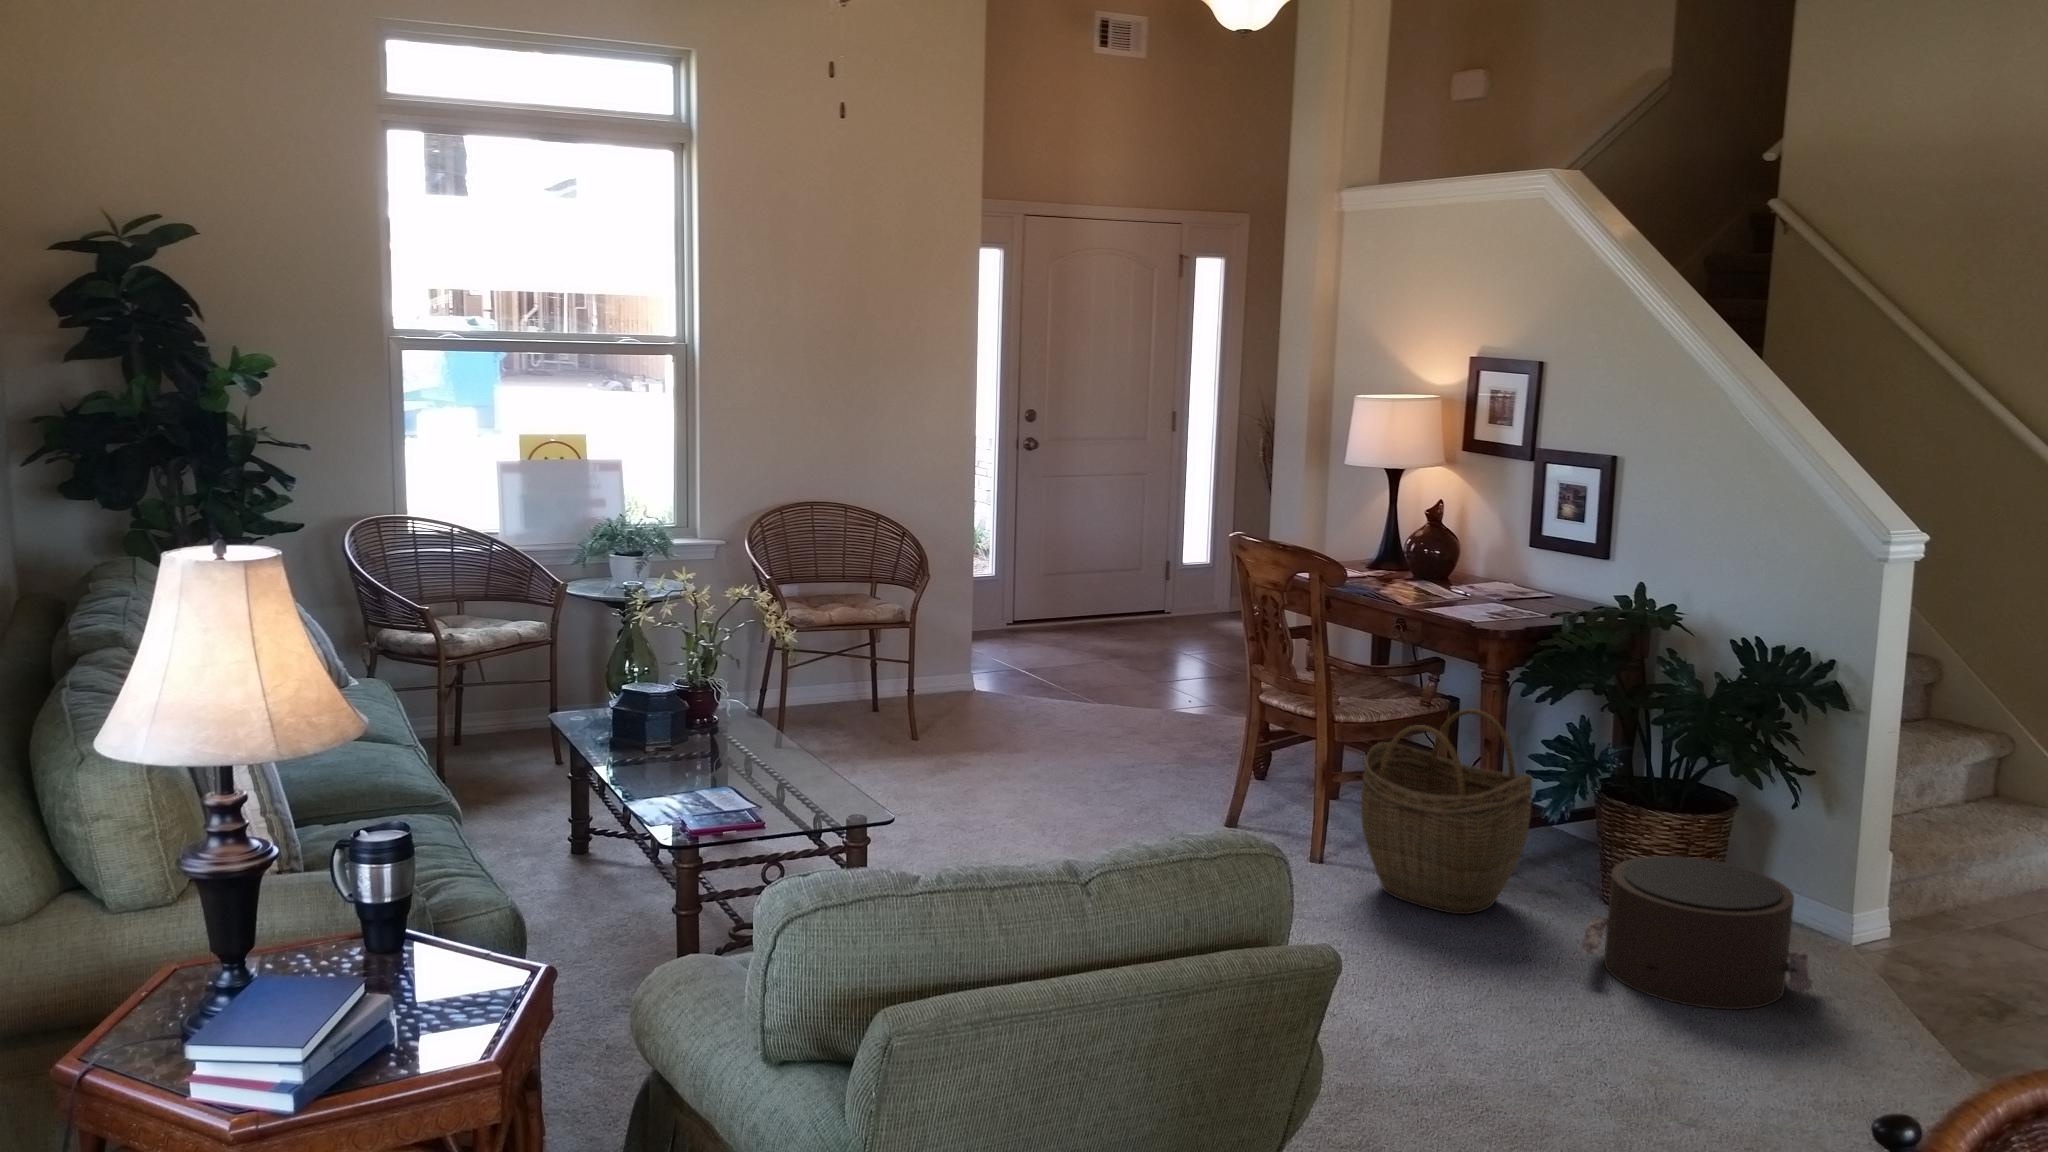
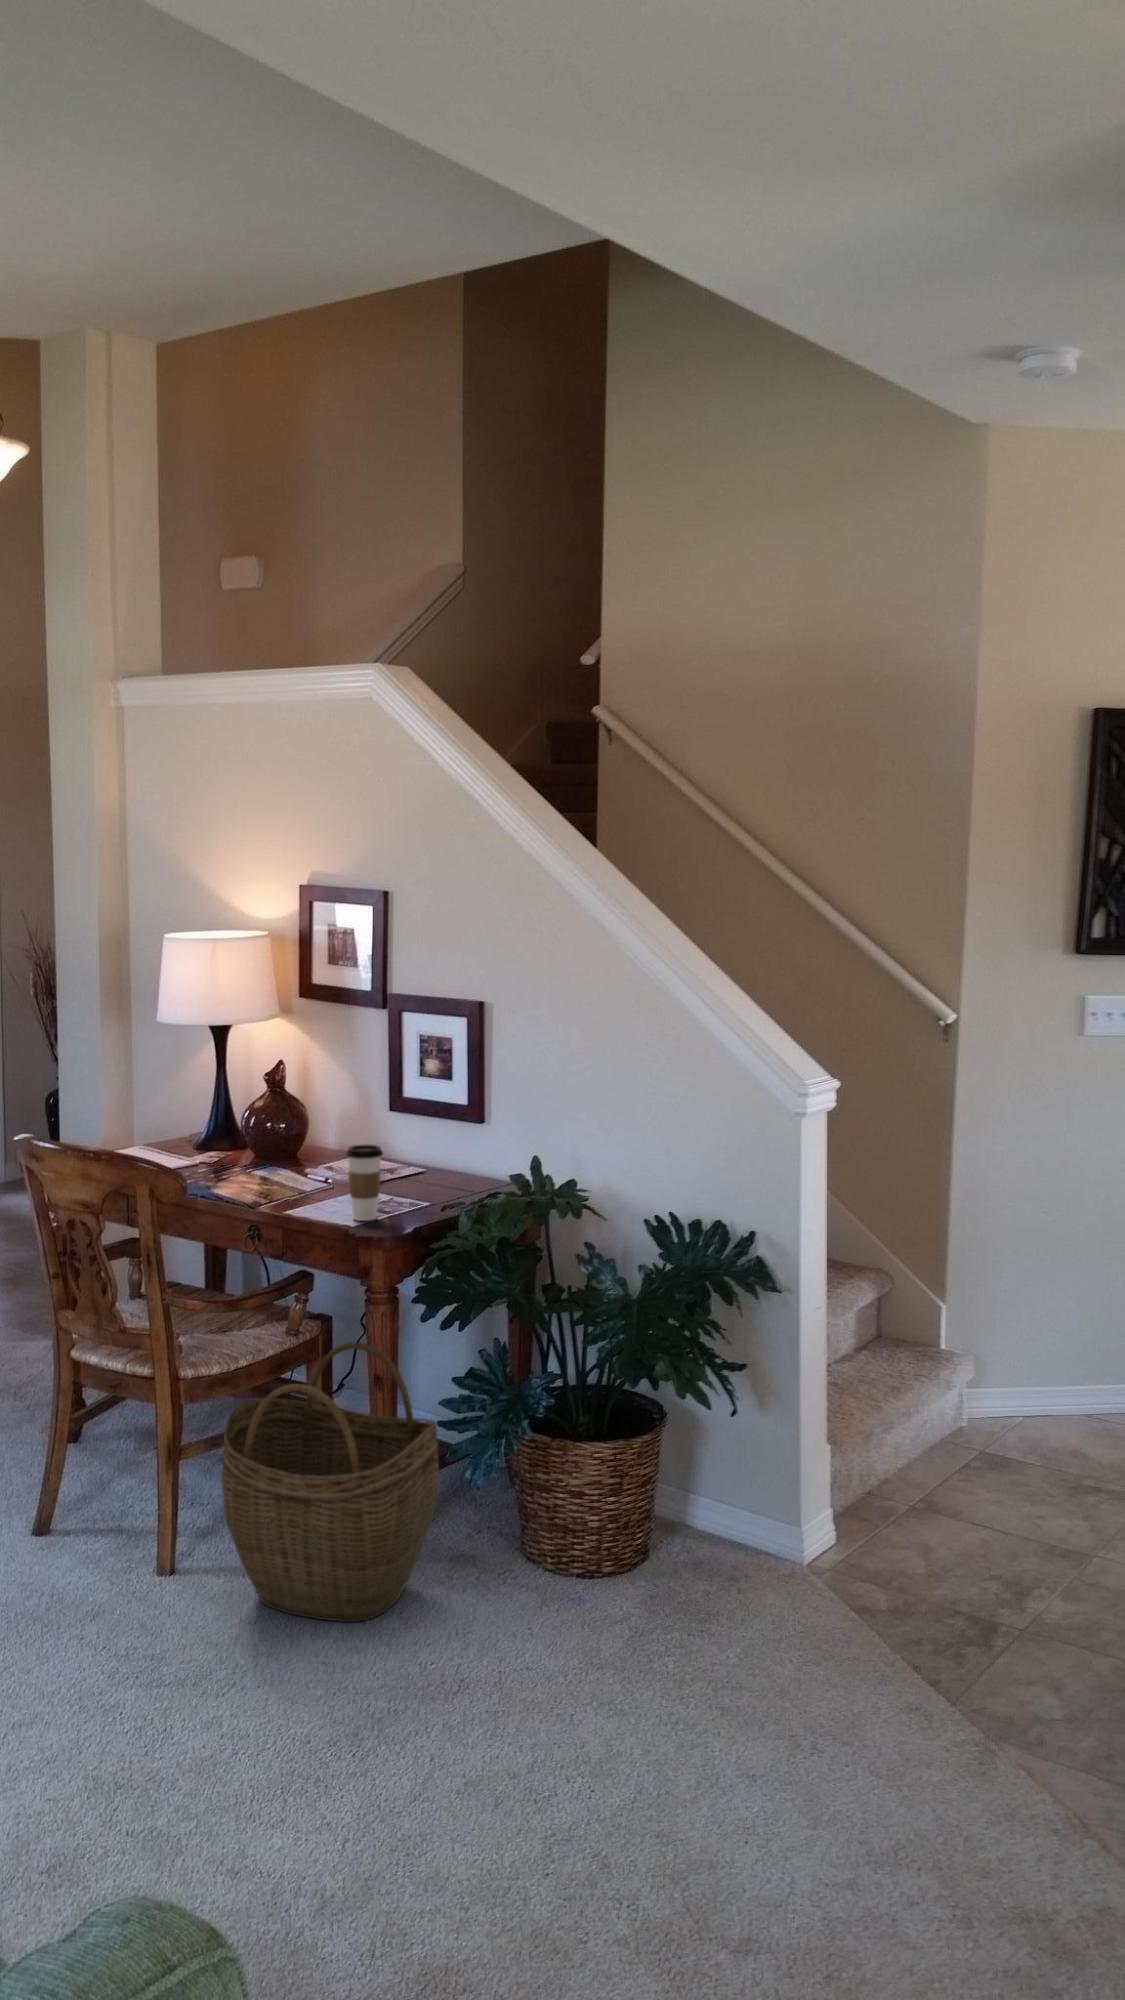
coffee cup: none [1480,559,1510,618] -> present [346,1145,383,1221]
pouf: present [1581,856,1812,1010] -> none [526,1499,798,1714]

